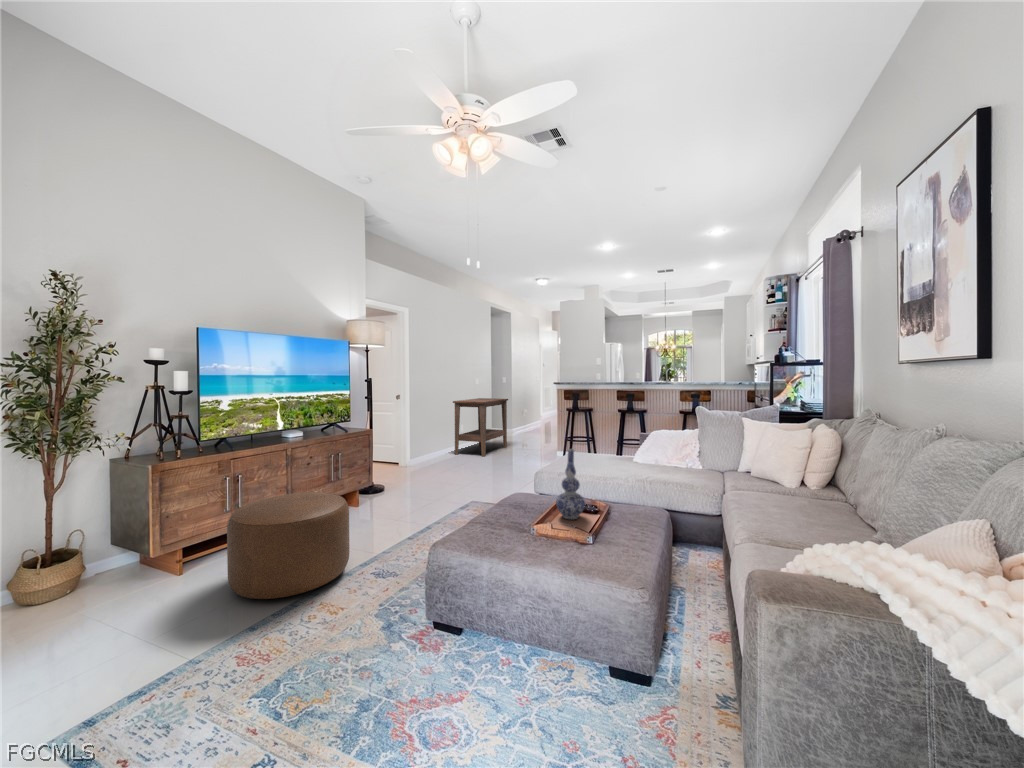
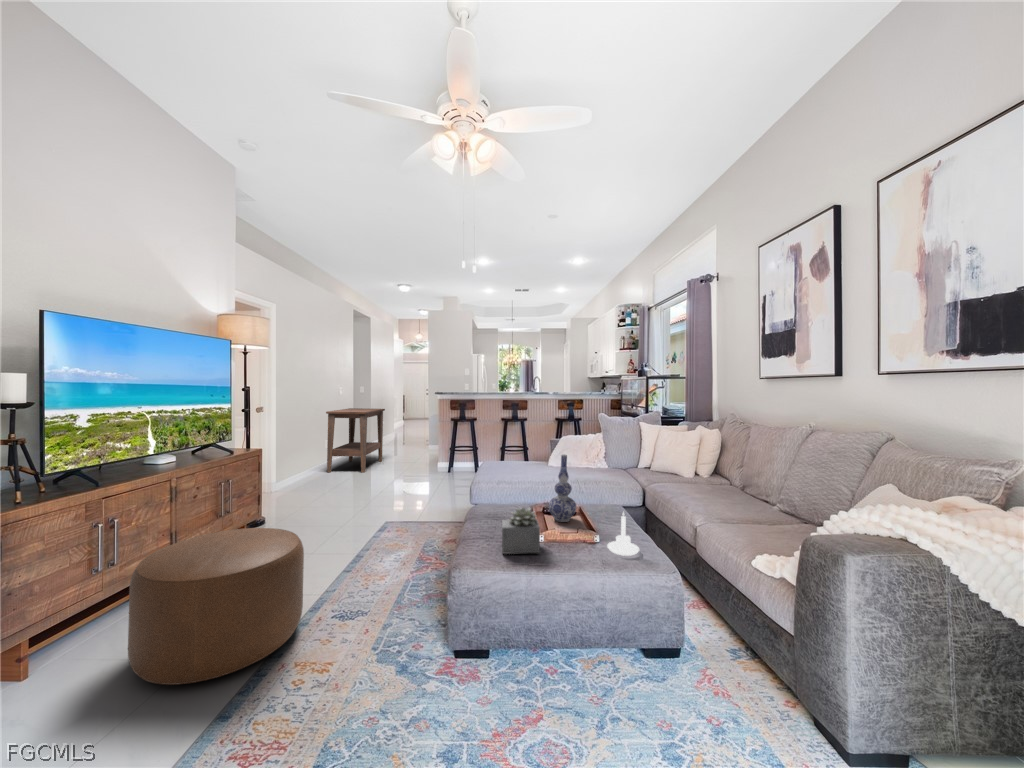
succulent plant: none [473,497,517,545] -> present [502,507,540,554]
candle holder: none [580,513,615,563] -> present [607,512,639,556]

